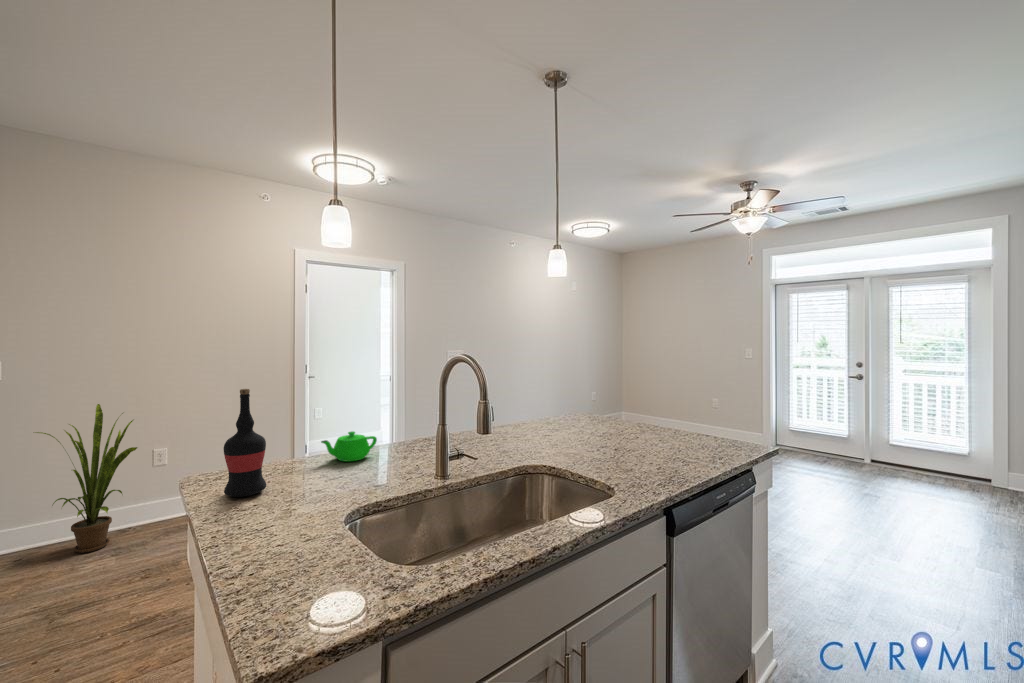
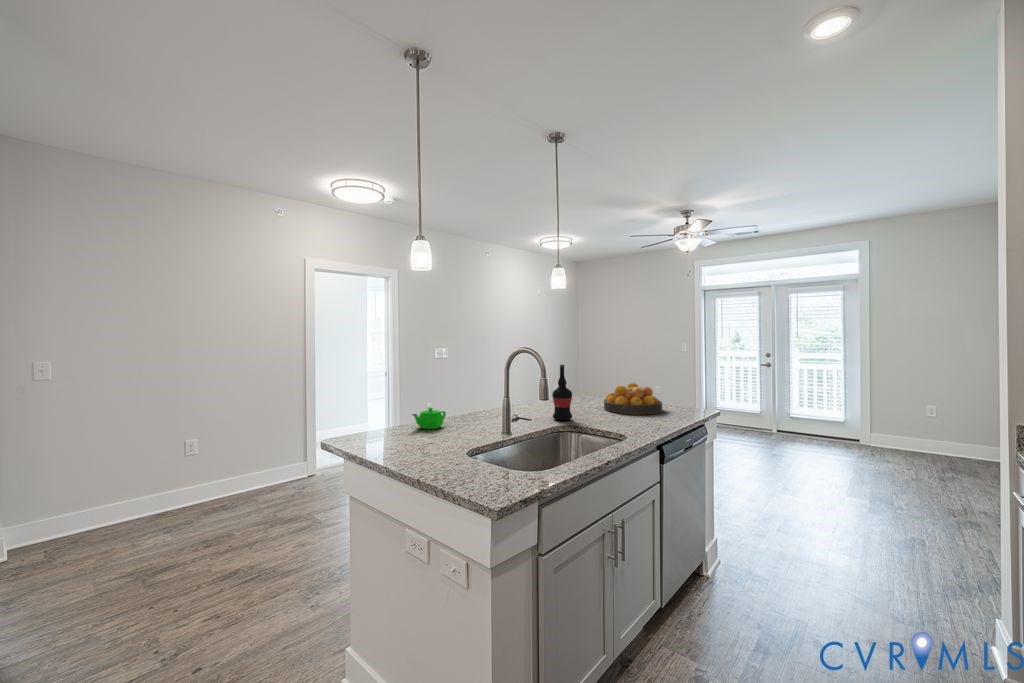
wine bottle: present [224,389,266,497] -> present [552,365,572,420]
fruit bowl: none [610,402,691,450] -> present [604,383,662,415]
house plant: present [35,404,137,553] -> none [84,402,179,536]

